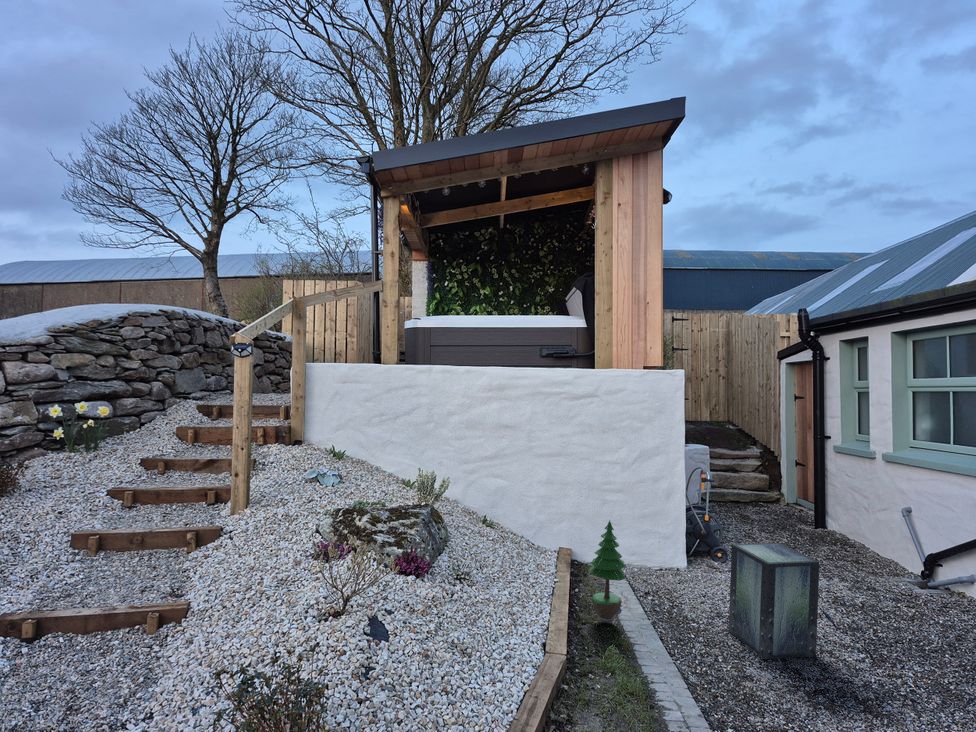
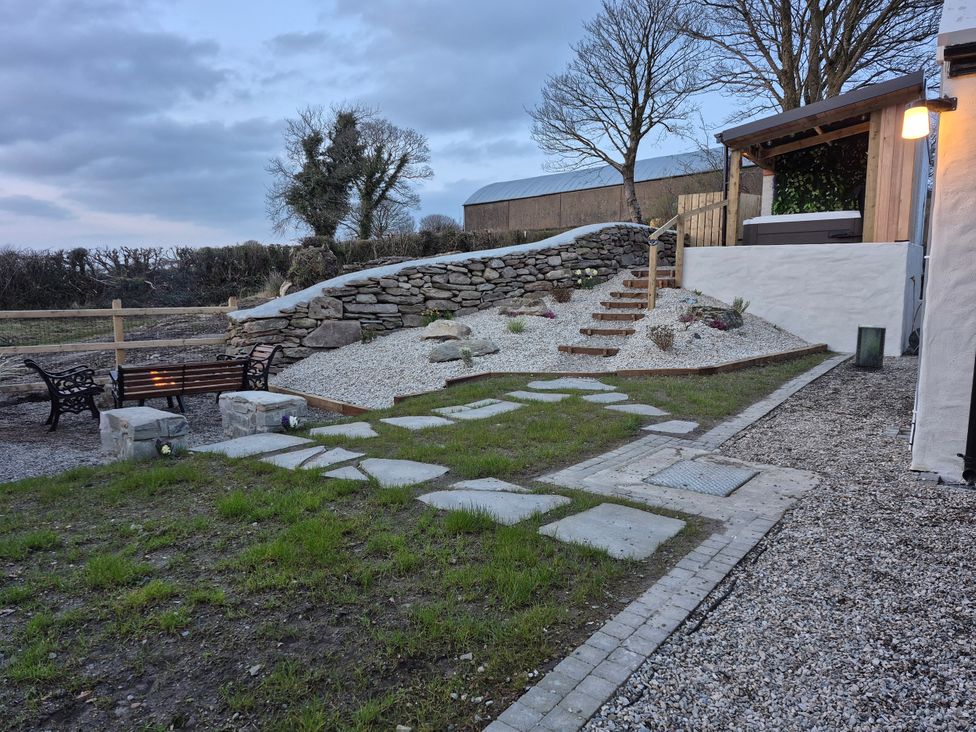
potted tree: present [589,521,626,623] -> none [792,313,809,357]

